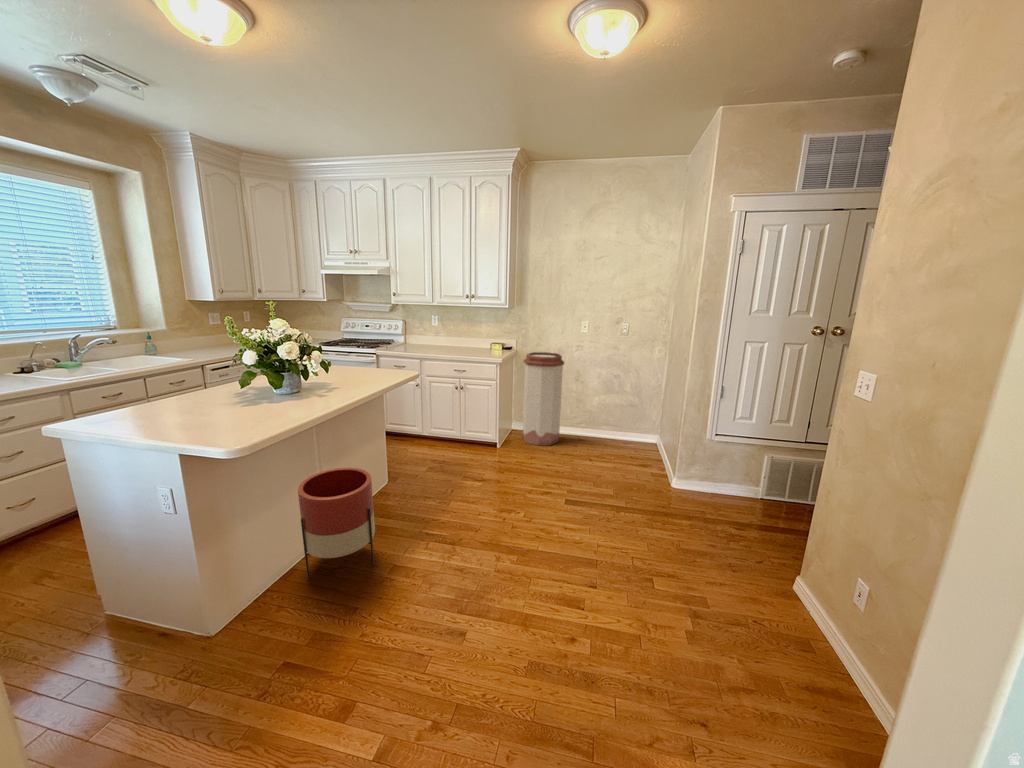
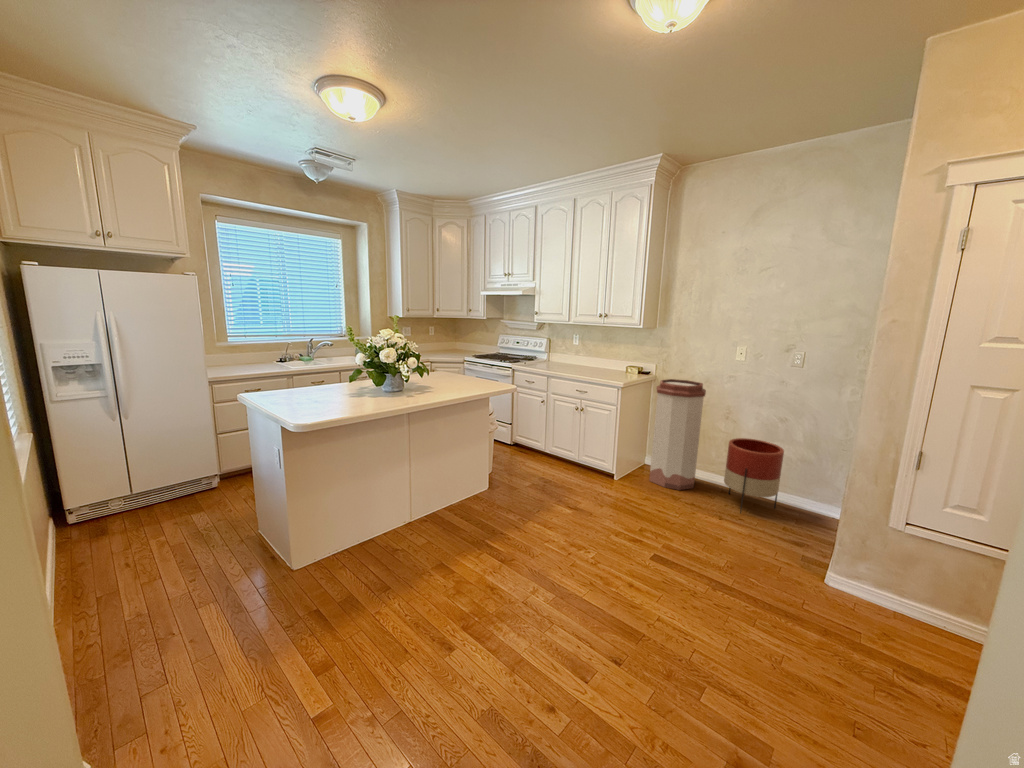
planter: present [298,468,375,579] -> present [724,438,784,513]

